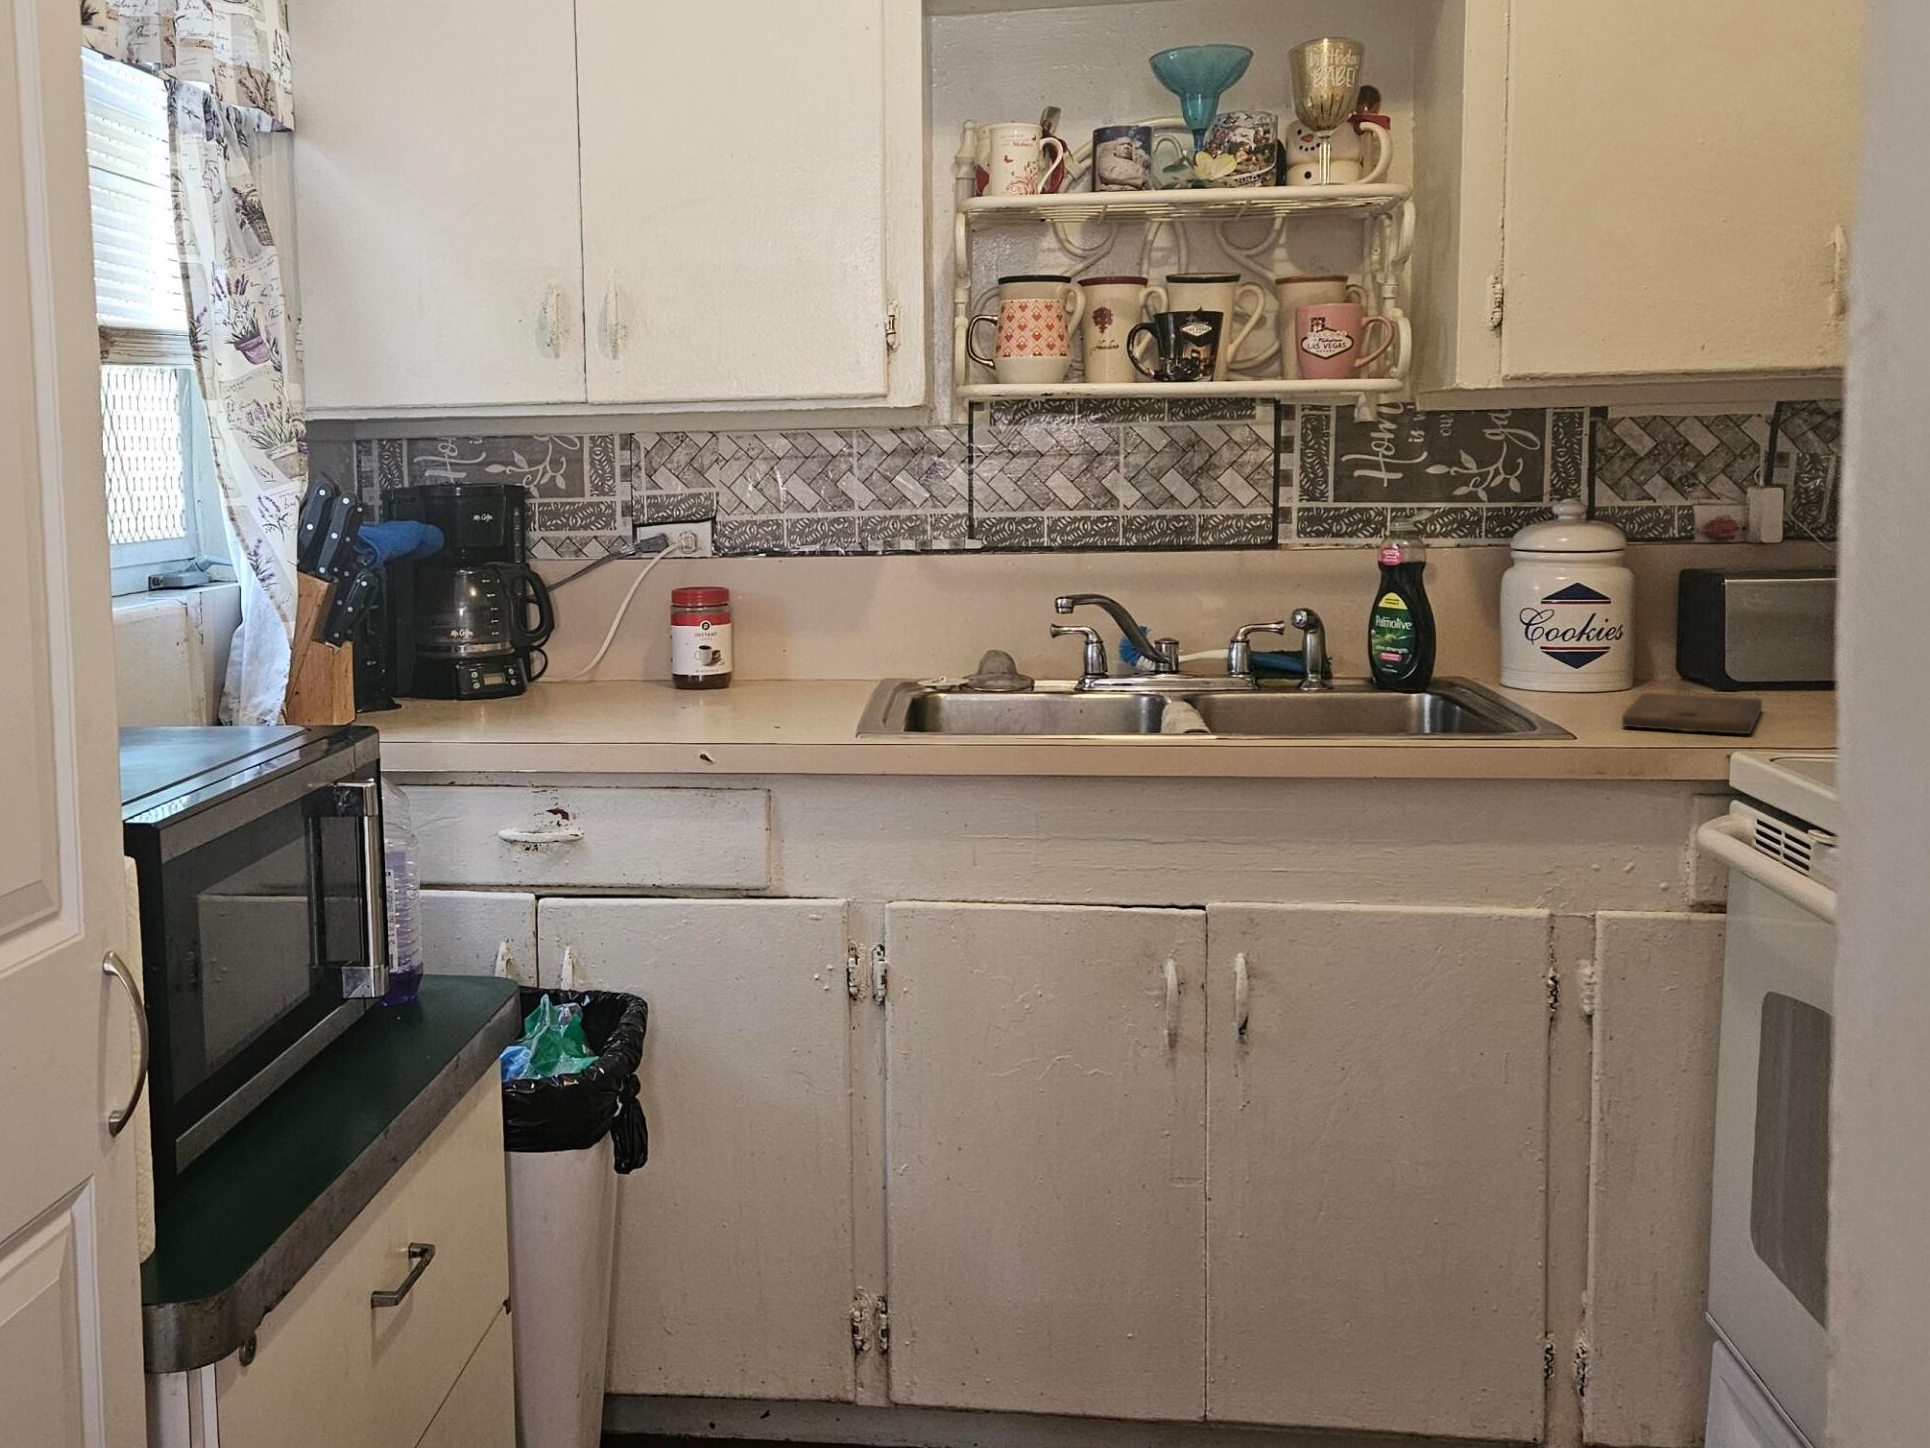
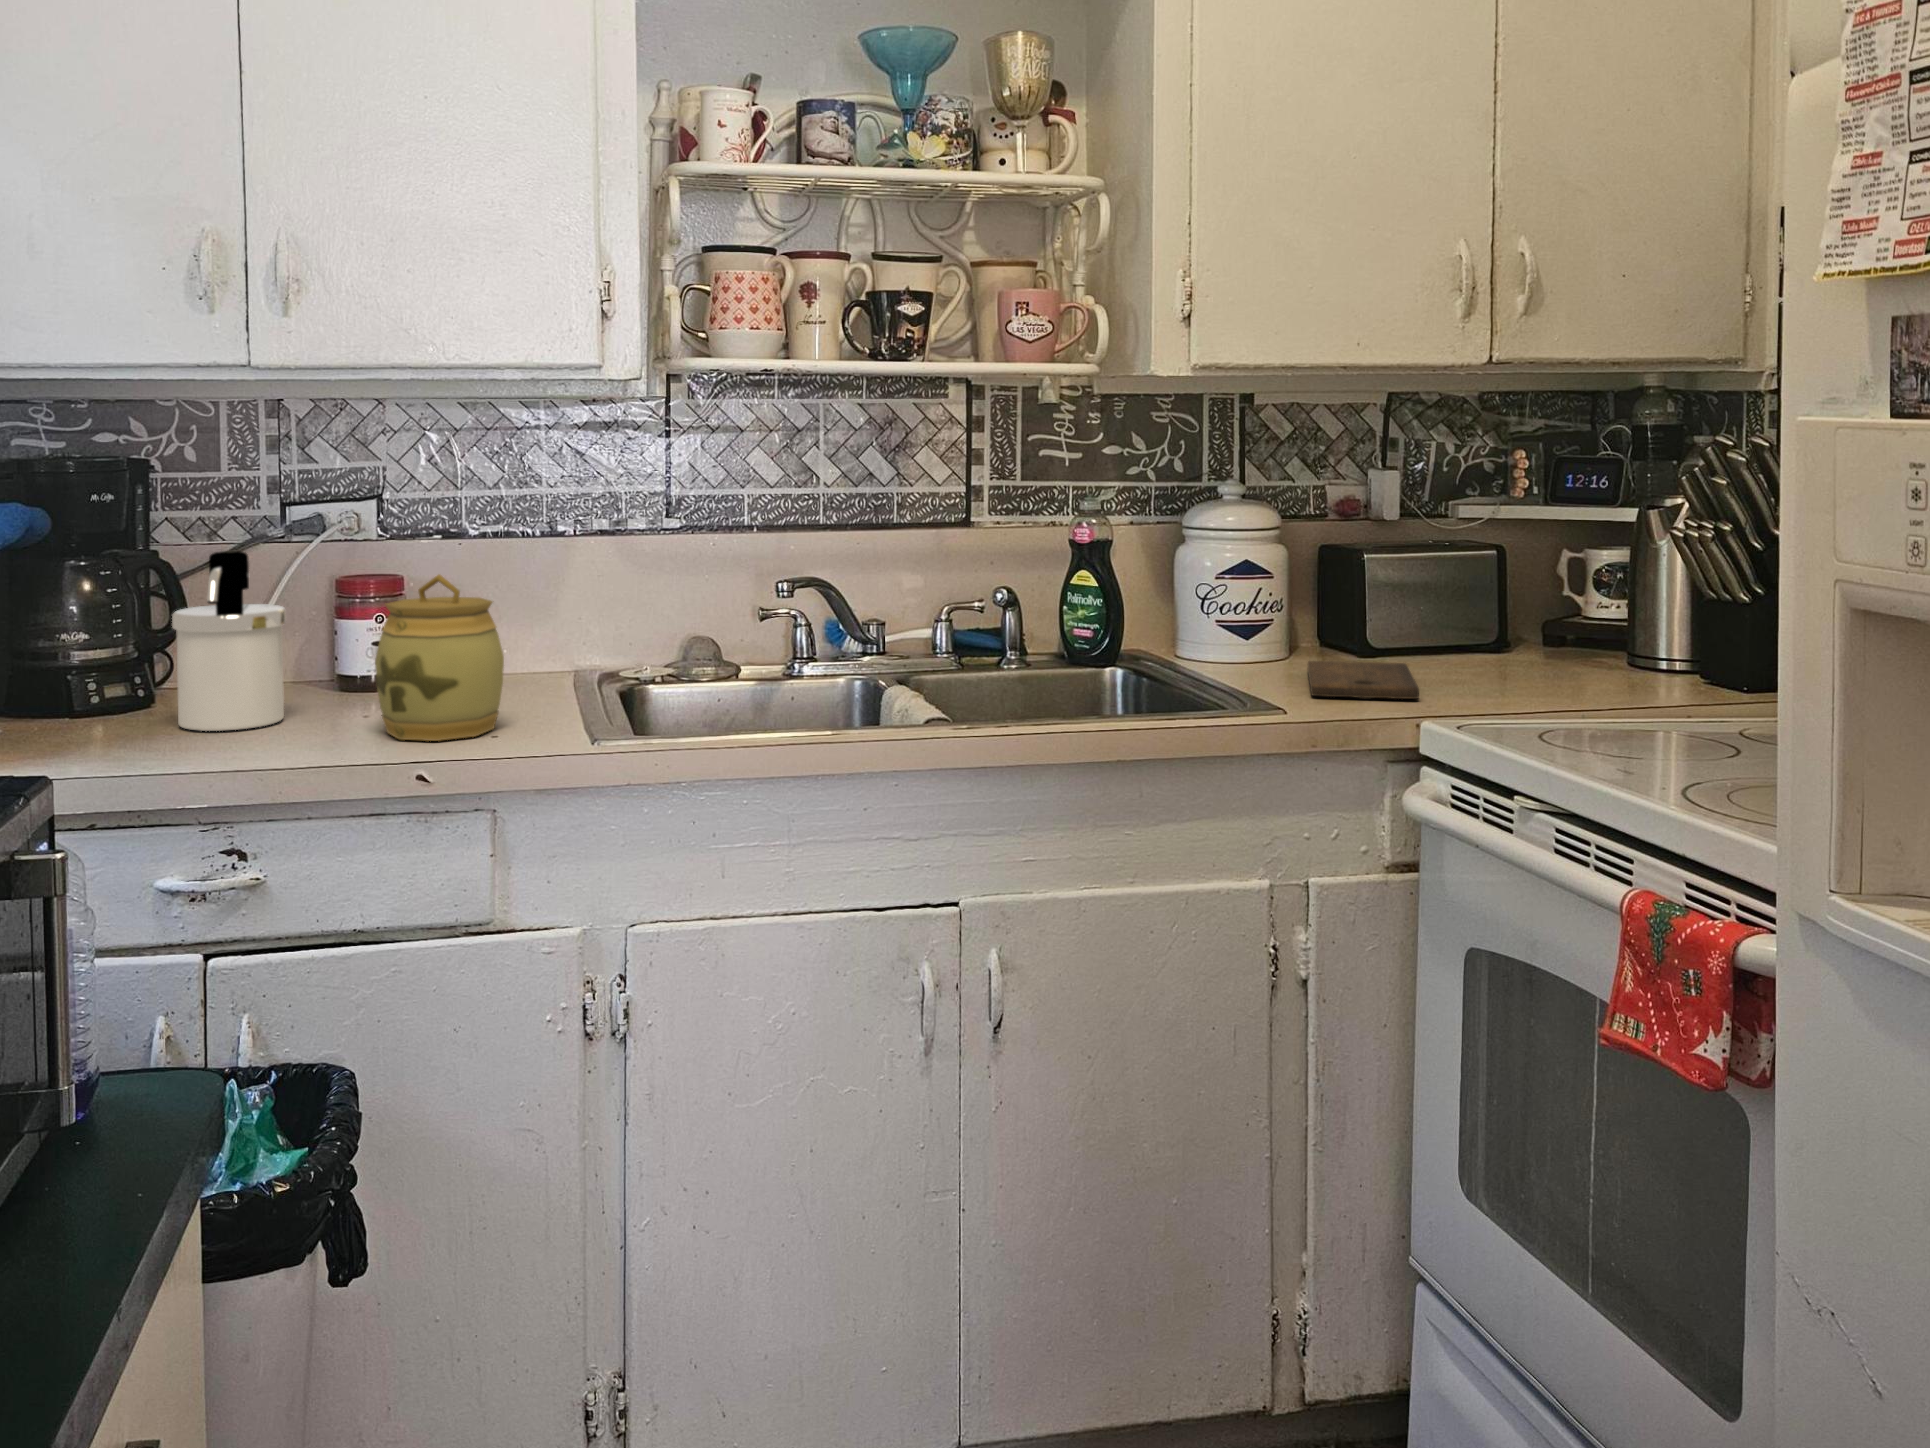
soap dispenser: none [536,564,623,713] -> present [172,551,286,731]
jar: none [688,584,795,728] -> present [375,575,504,741]

